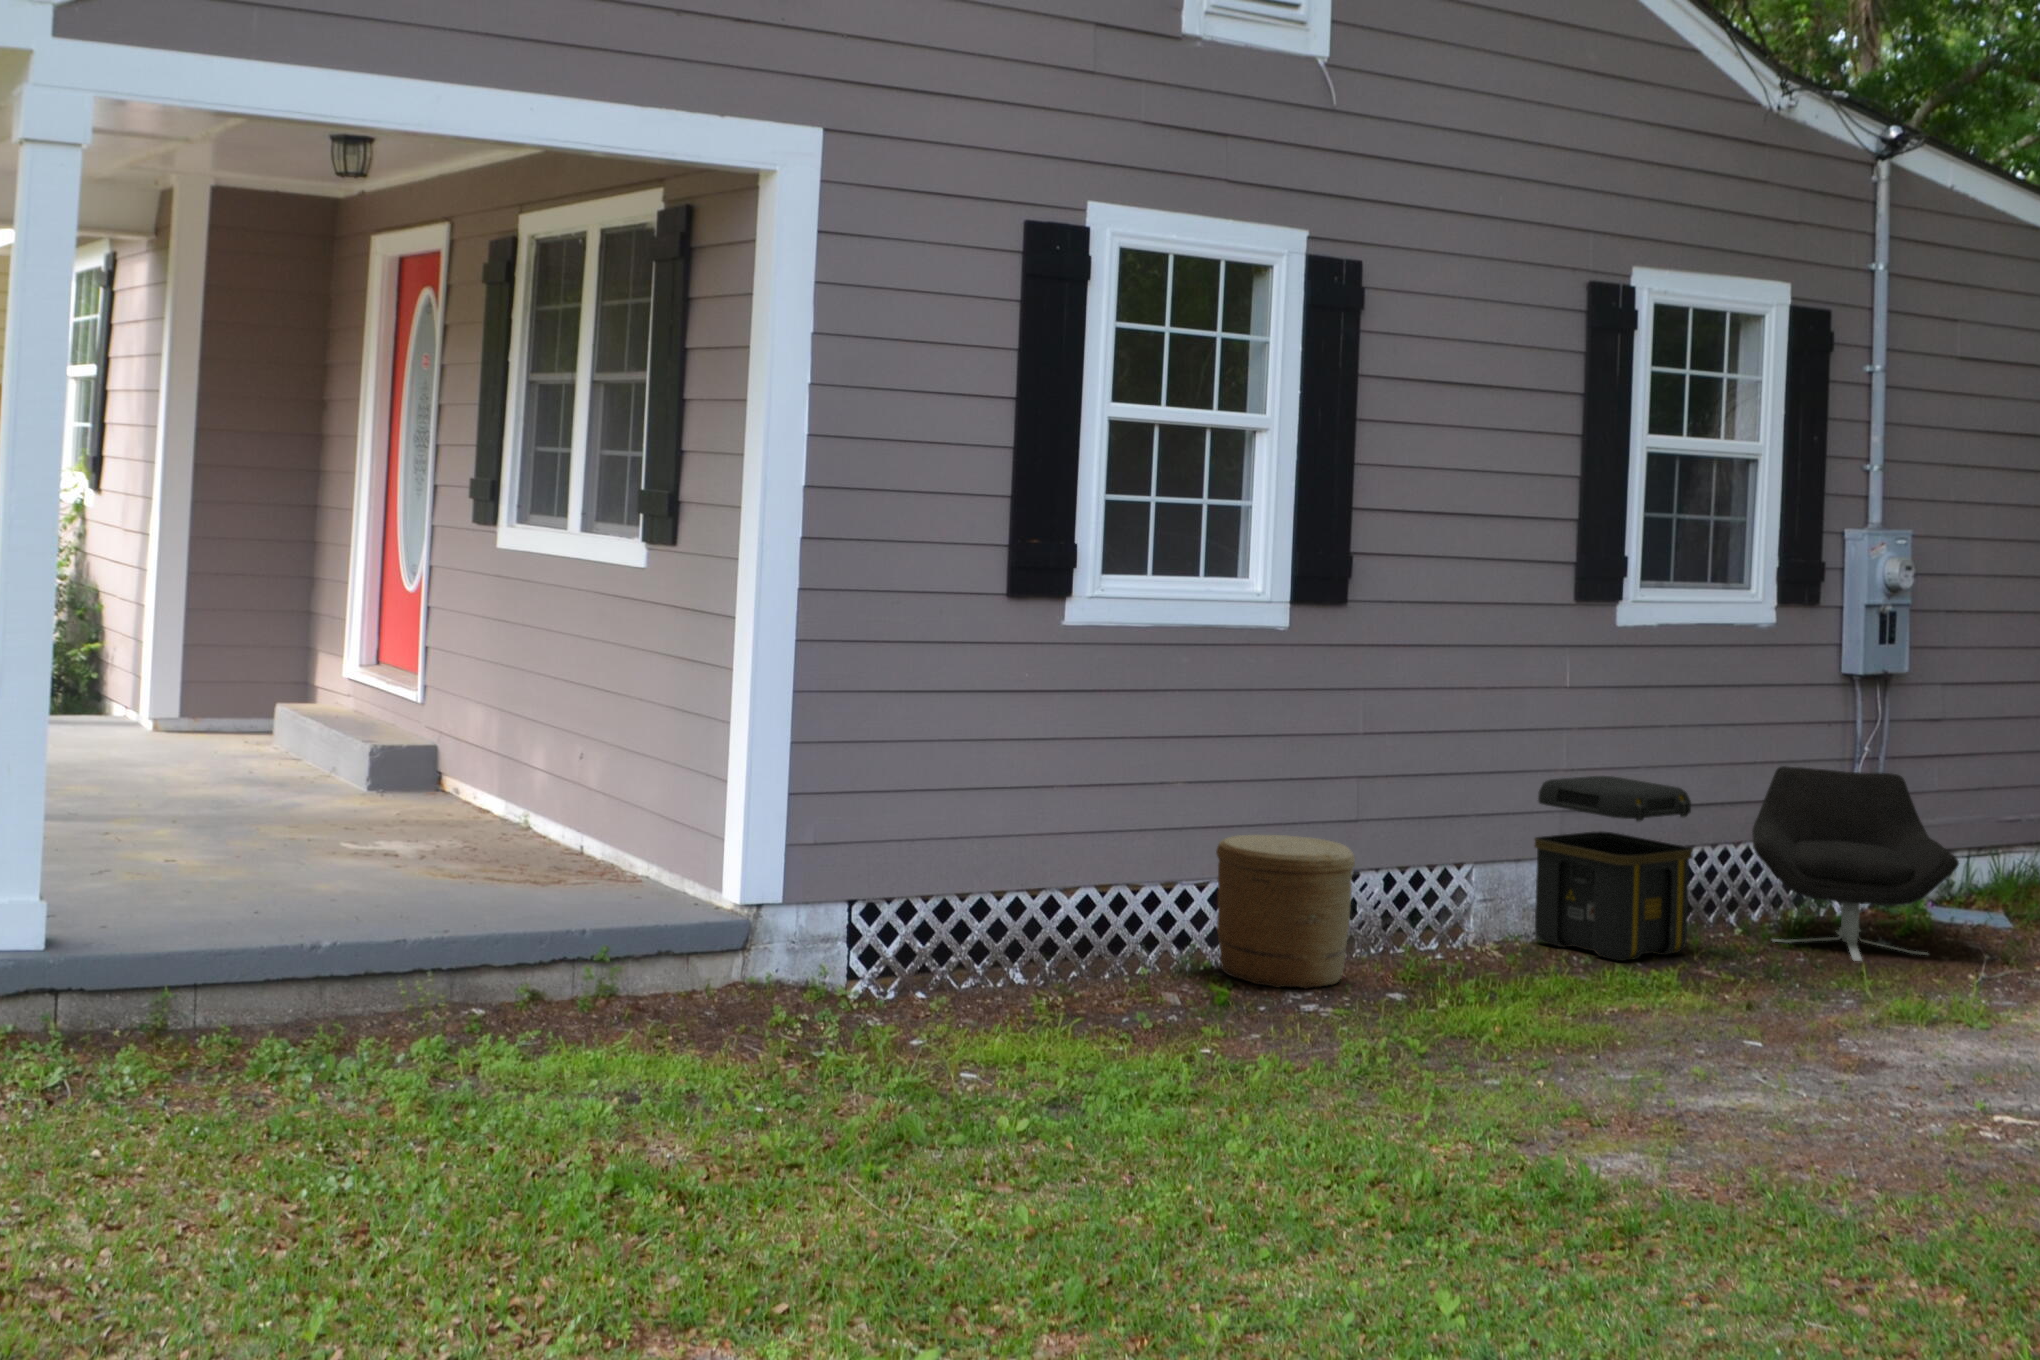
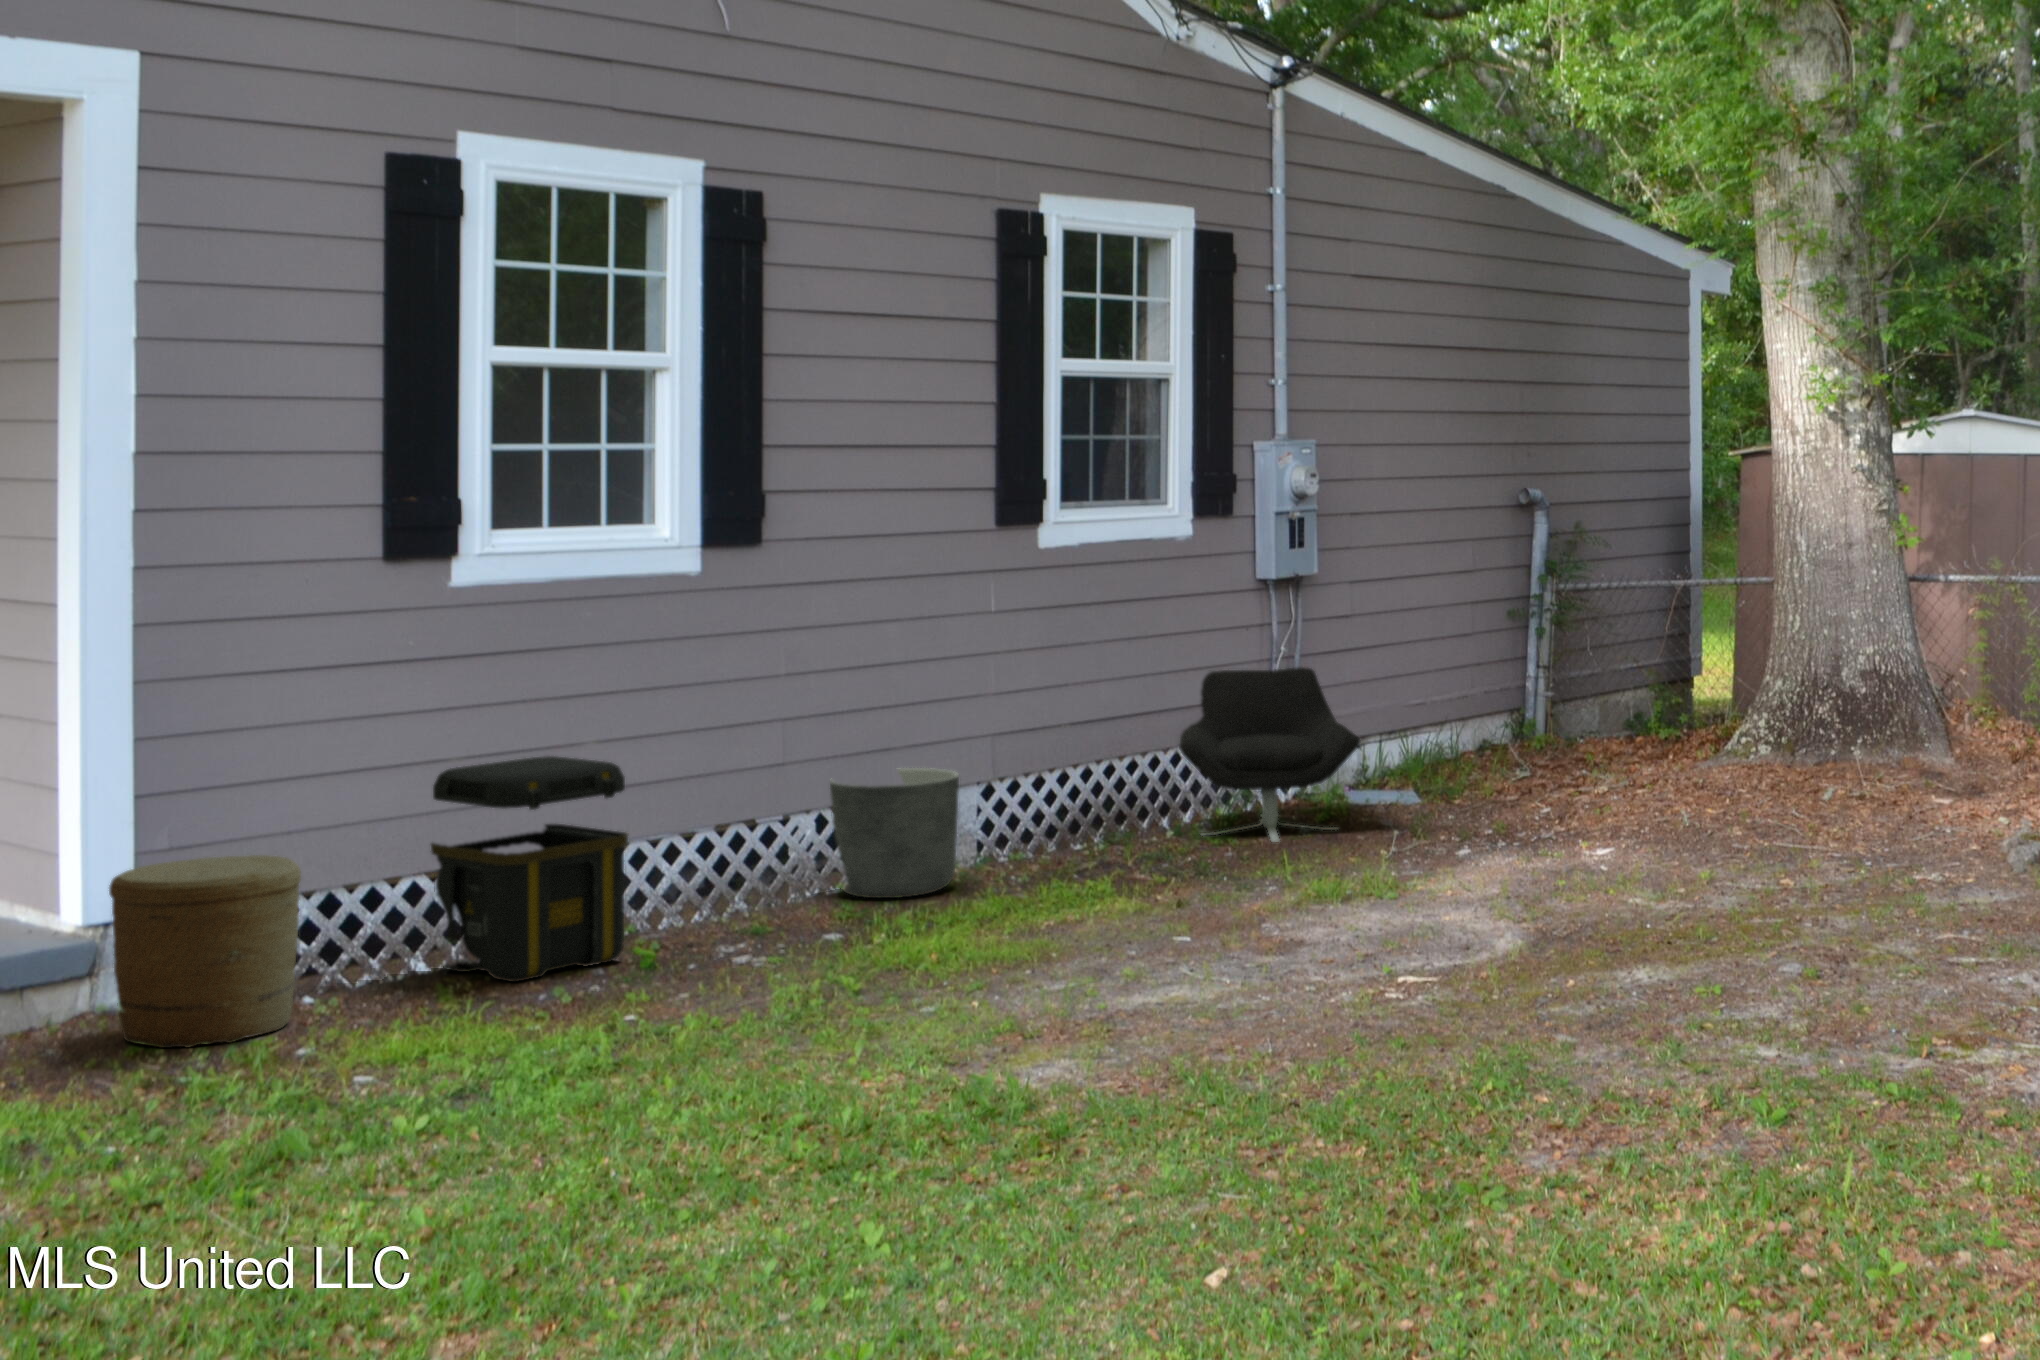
toolbox: present [1535,776,1693,961] -> present [431,756,628,982]
woven basket: present [1216,835,1355,989] -> present [109,855,301,1048]
planter: none [1397,836,1525,970] -> present [830,768,959,898]

